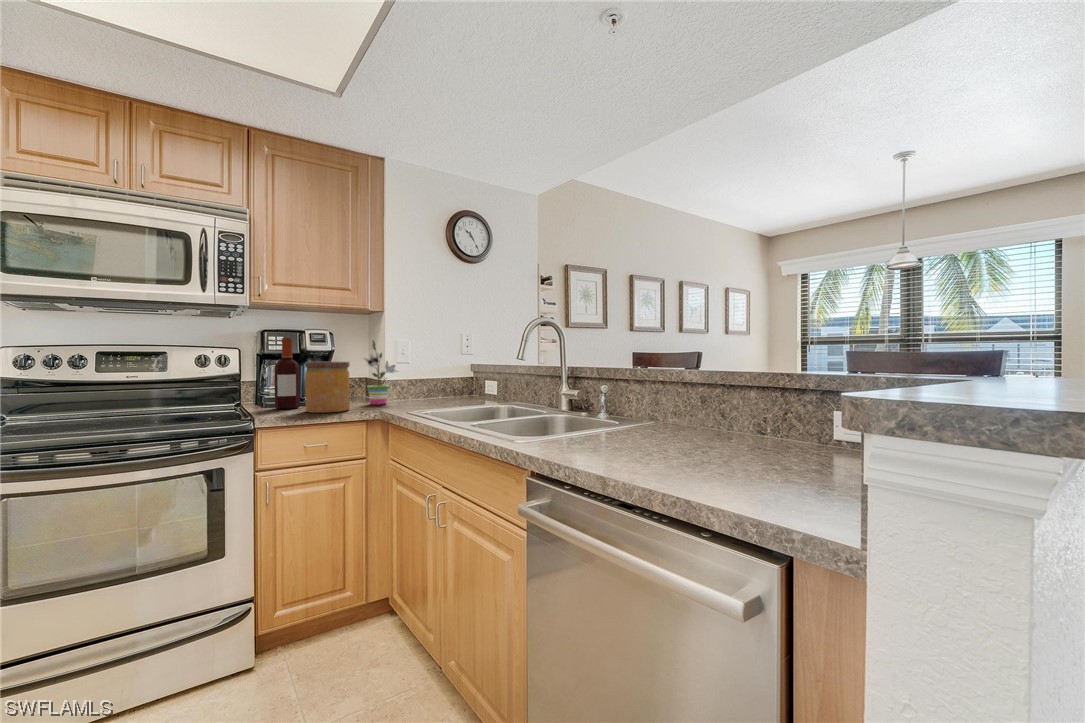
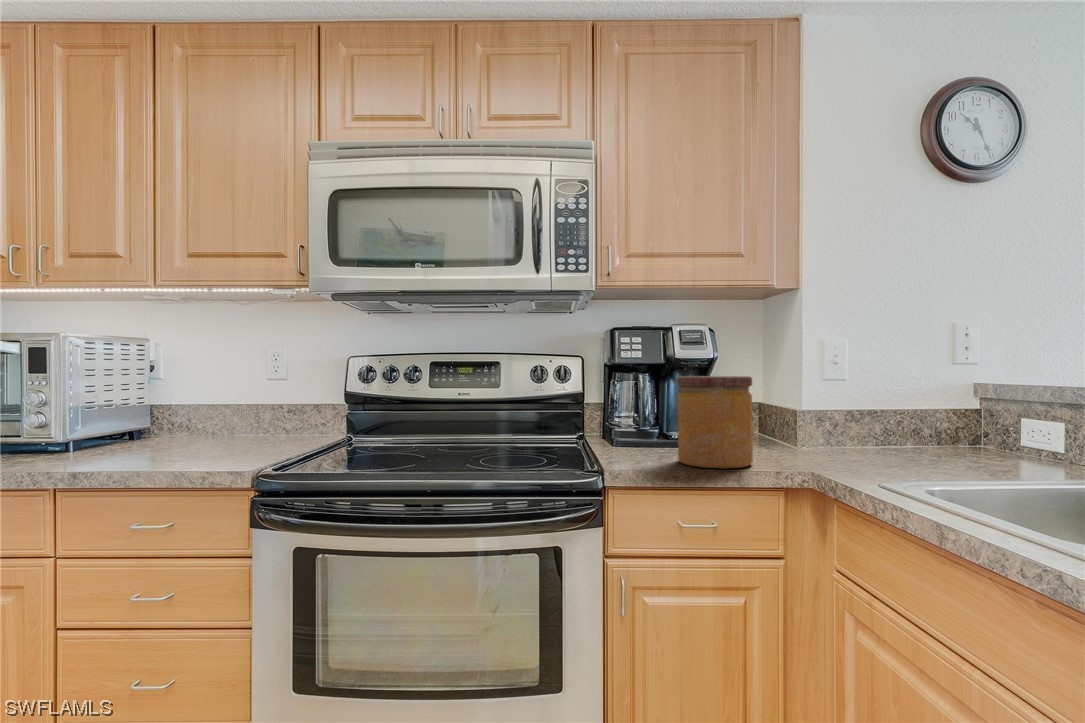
bottle: present [275,338,300,409] -> none [629,338,667,452]
potted plant: present [364,341,398,405] -> none [767,338,836,454]

